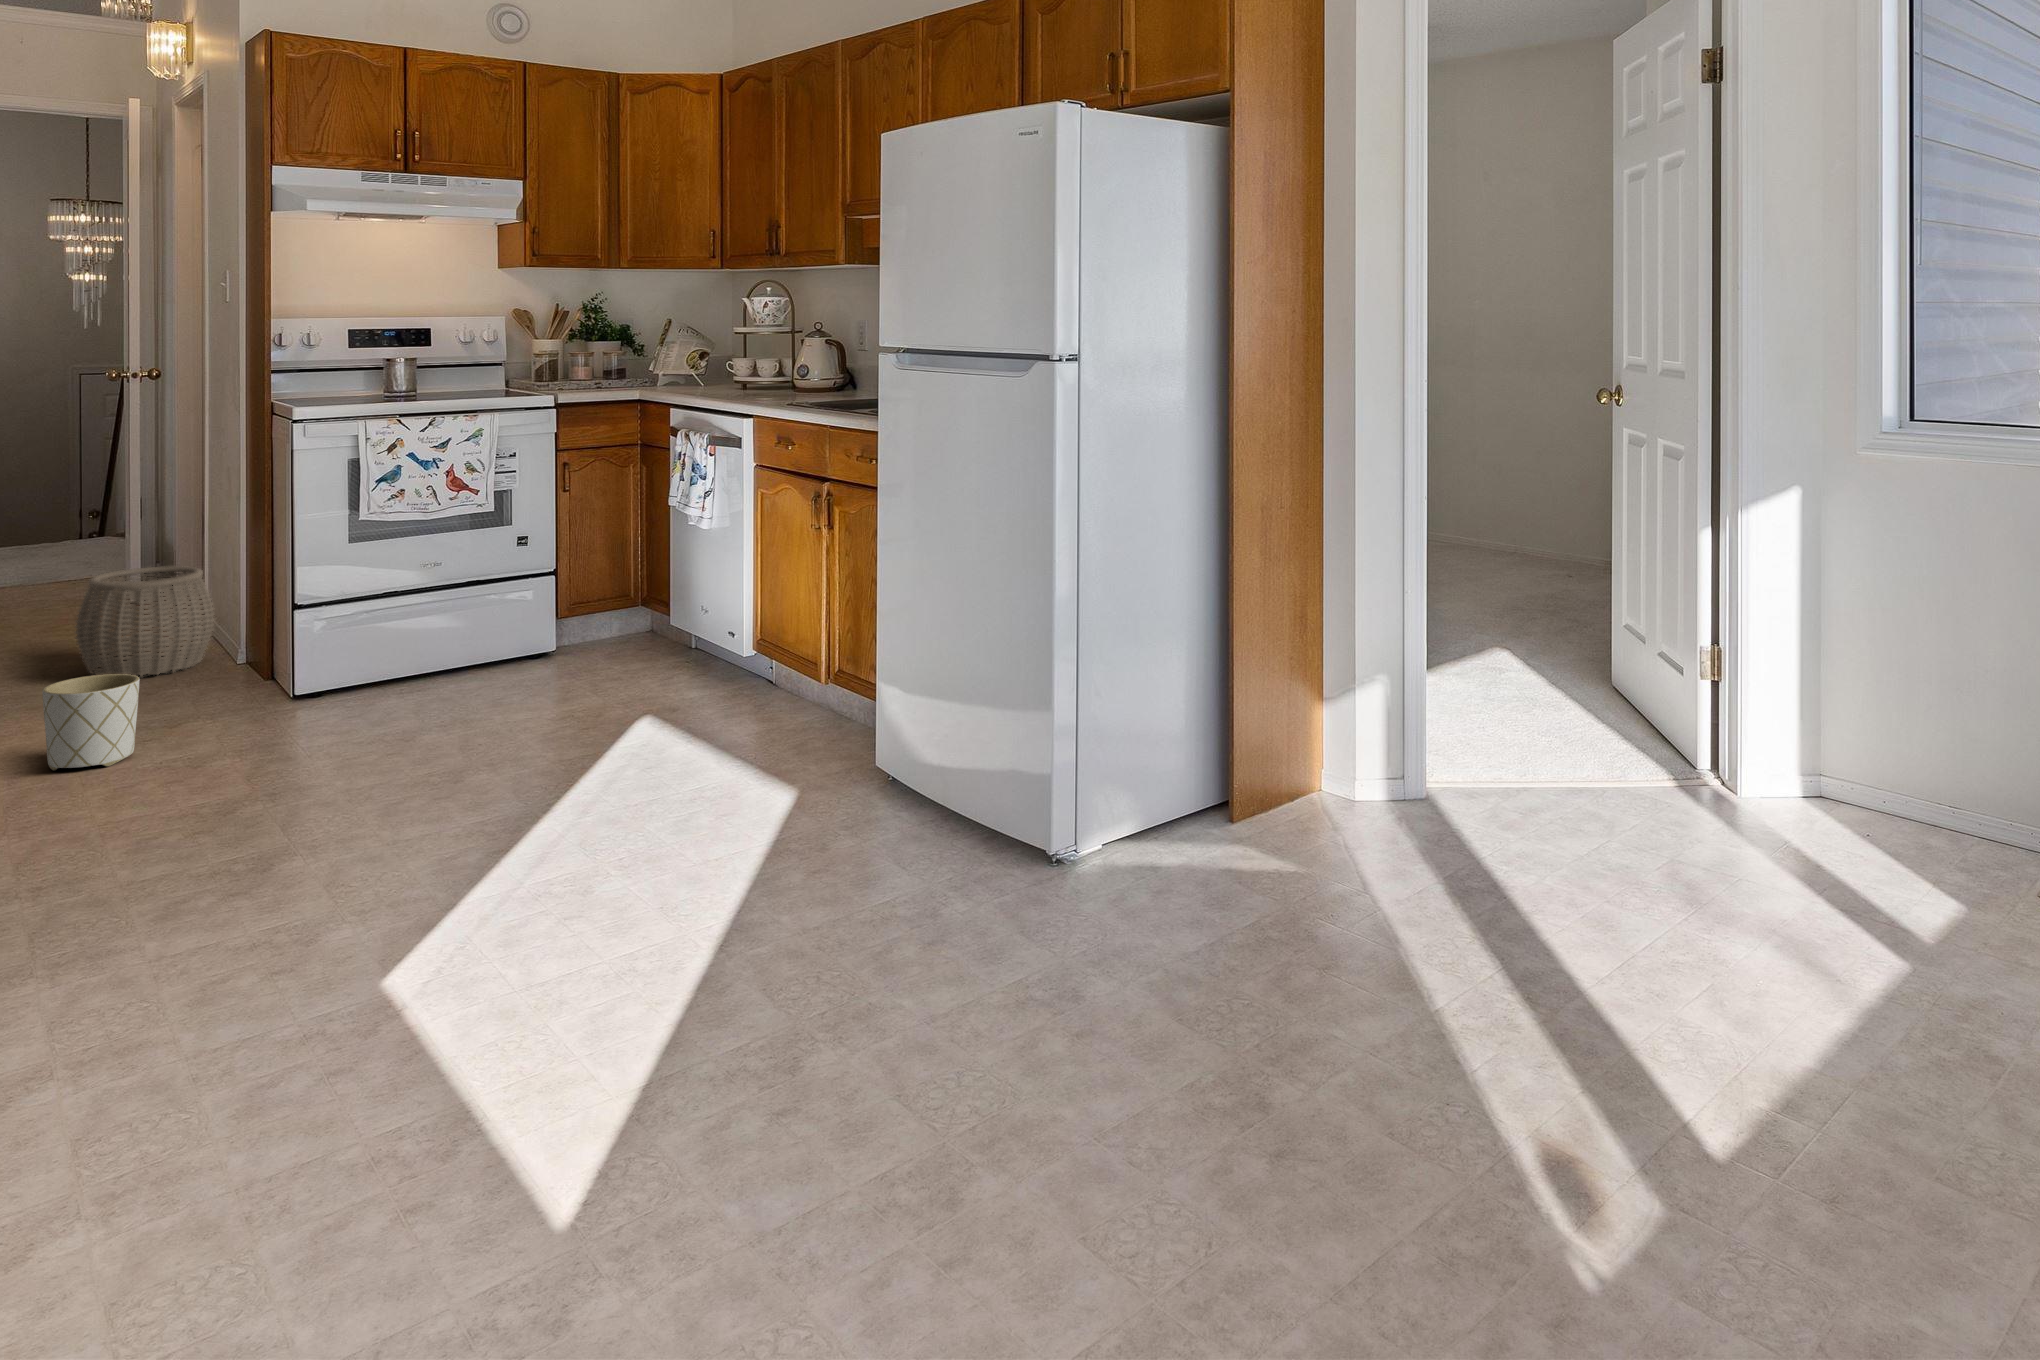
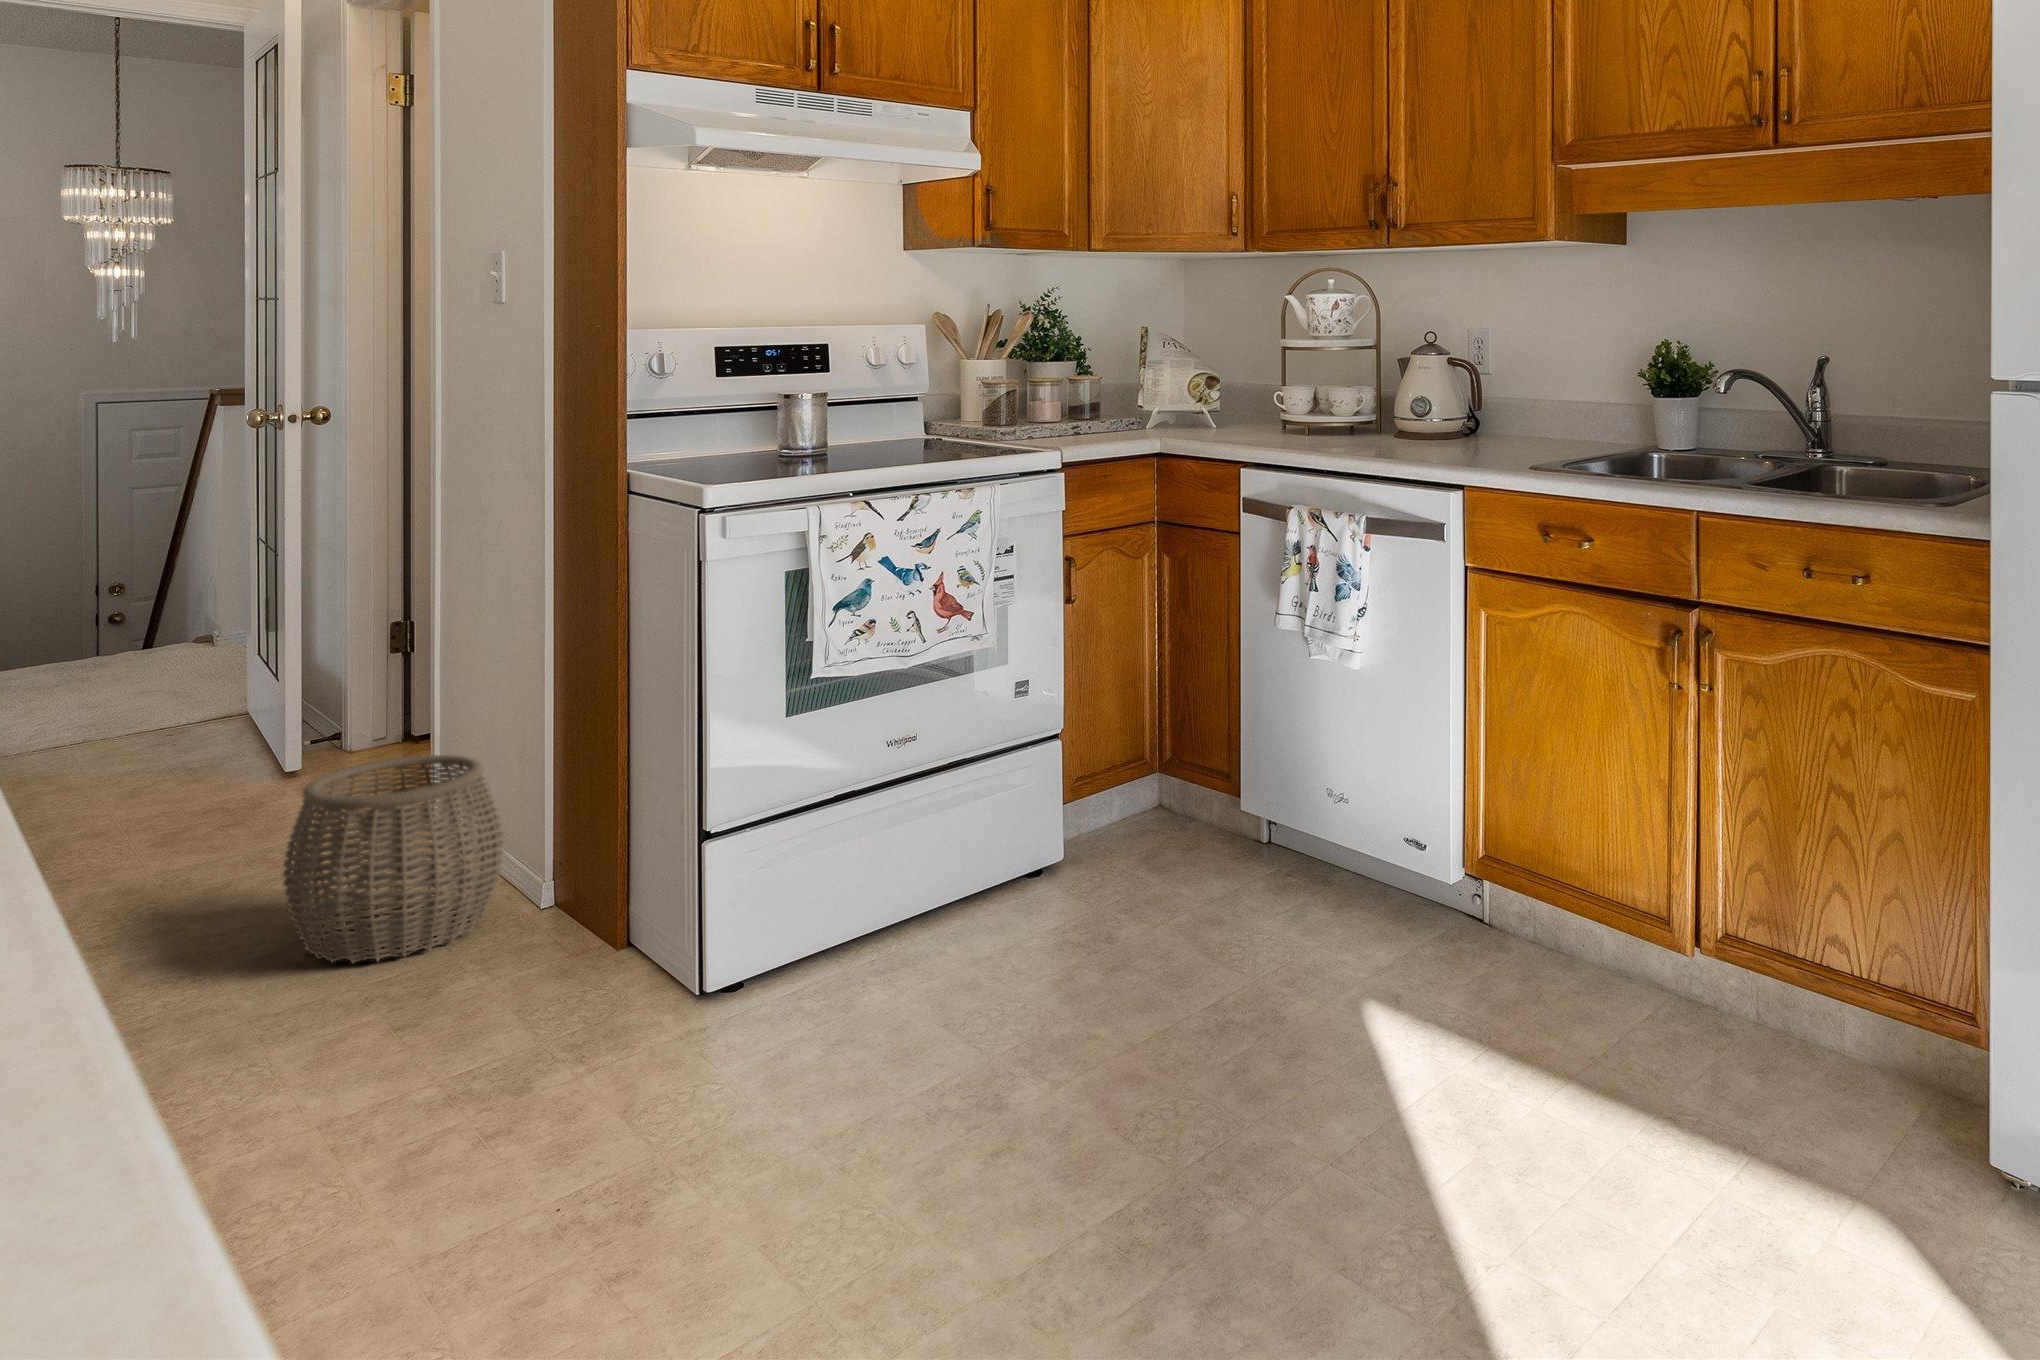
planter: present [42,674,140,771] -> none [360,998,524,1208]

